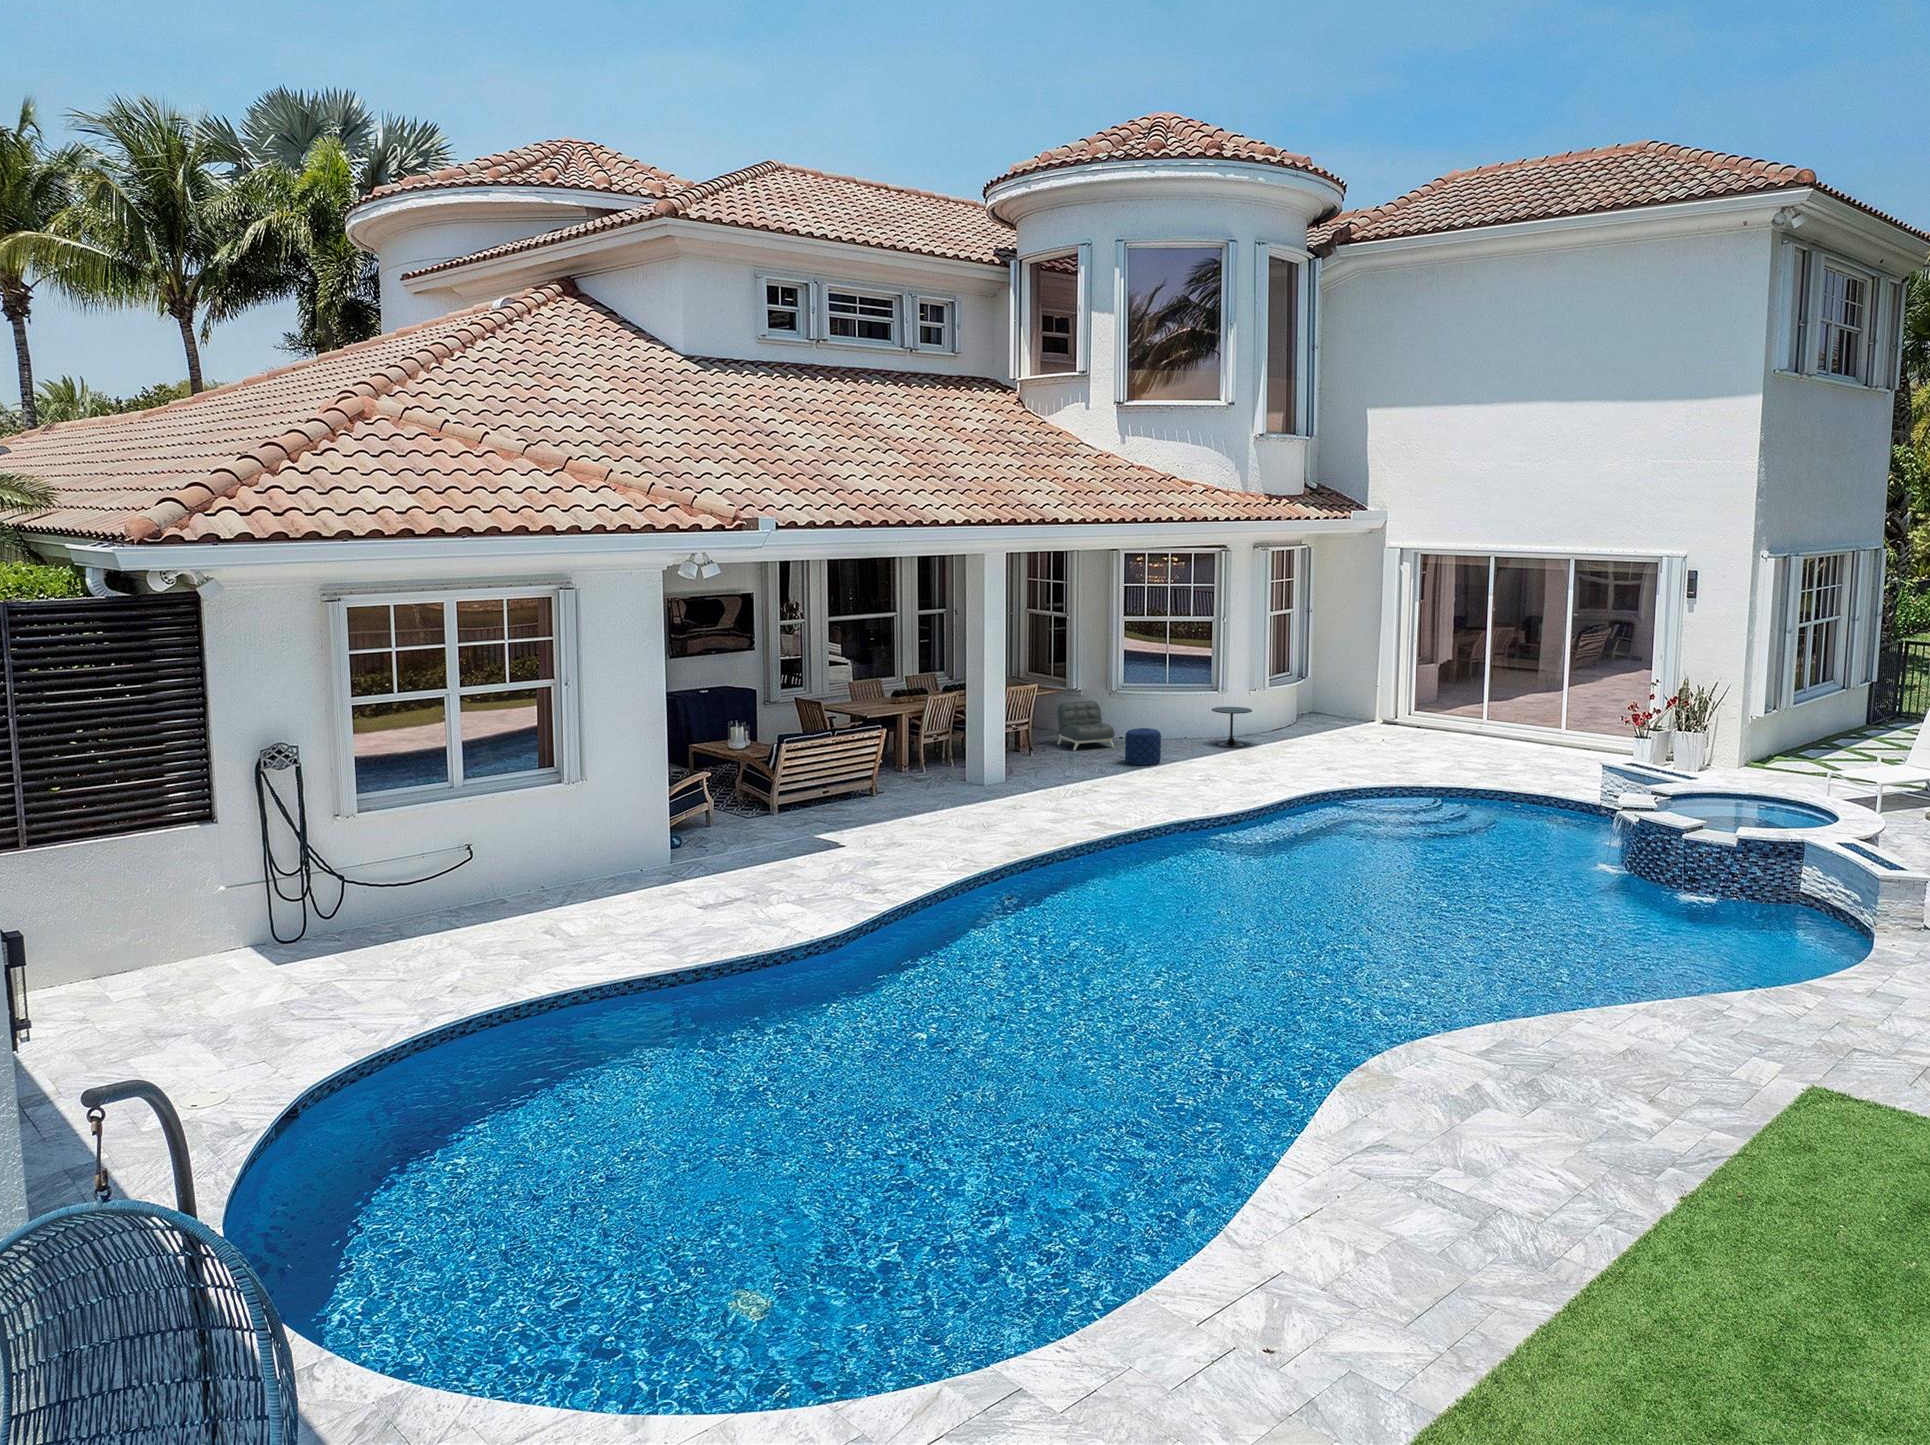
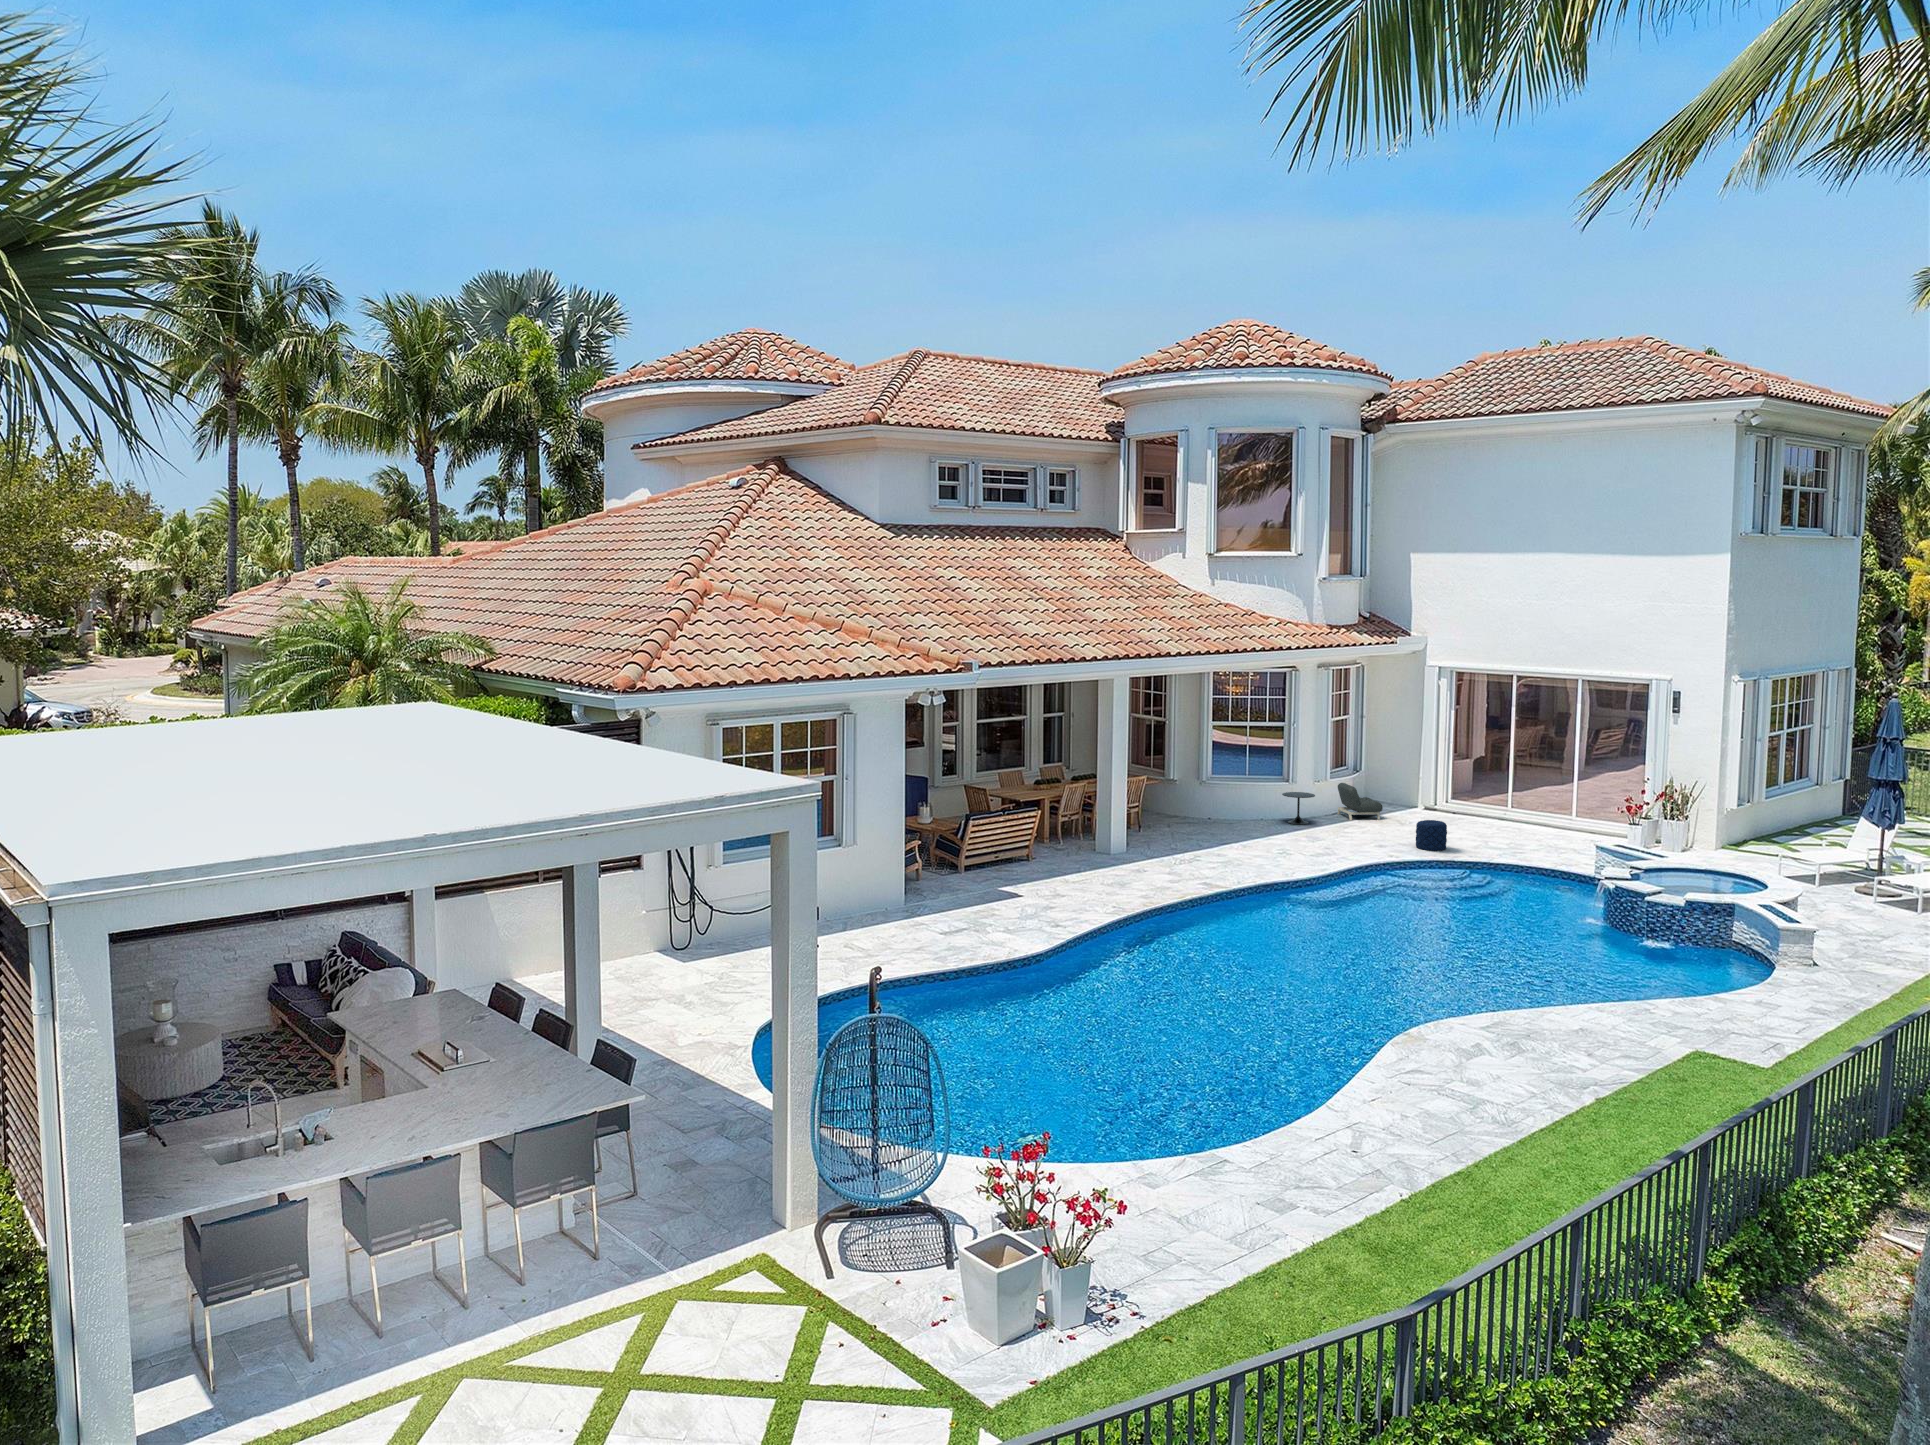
armchair: present [1057,701,1115,750] -> present [1337,783,1383,820]
pouf: present [1125,728,1161,765] -> present [1416,820,1447,851]

